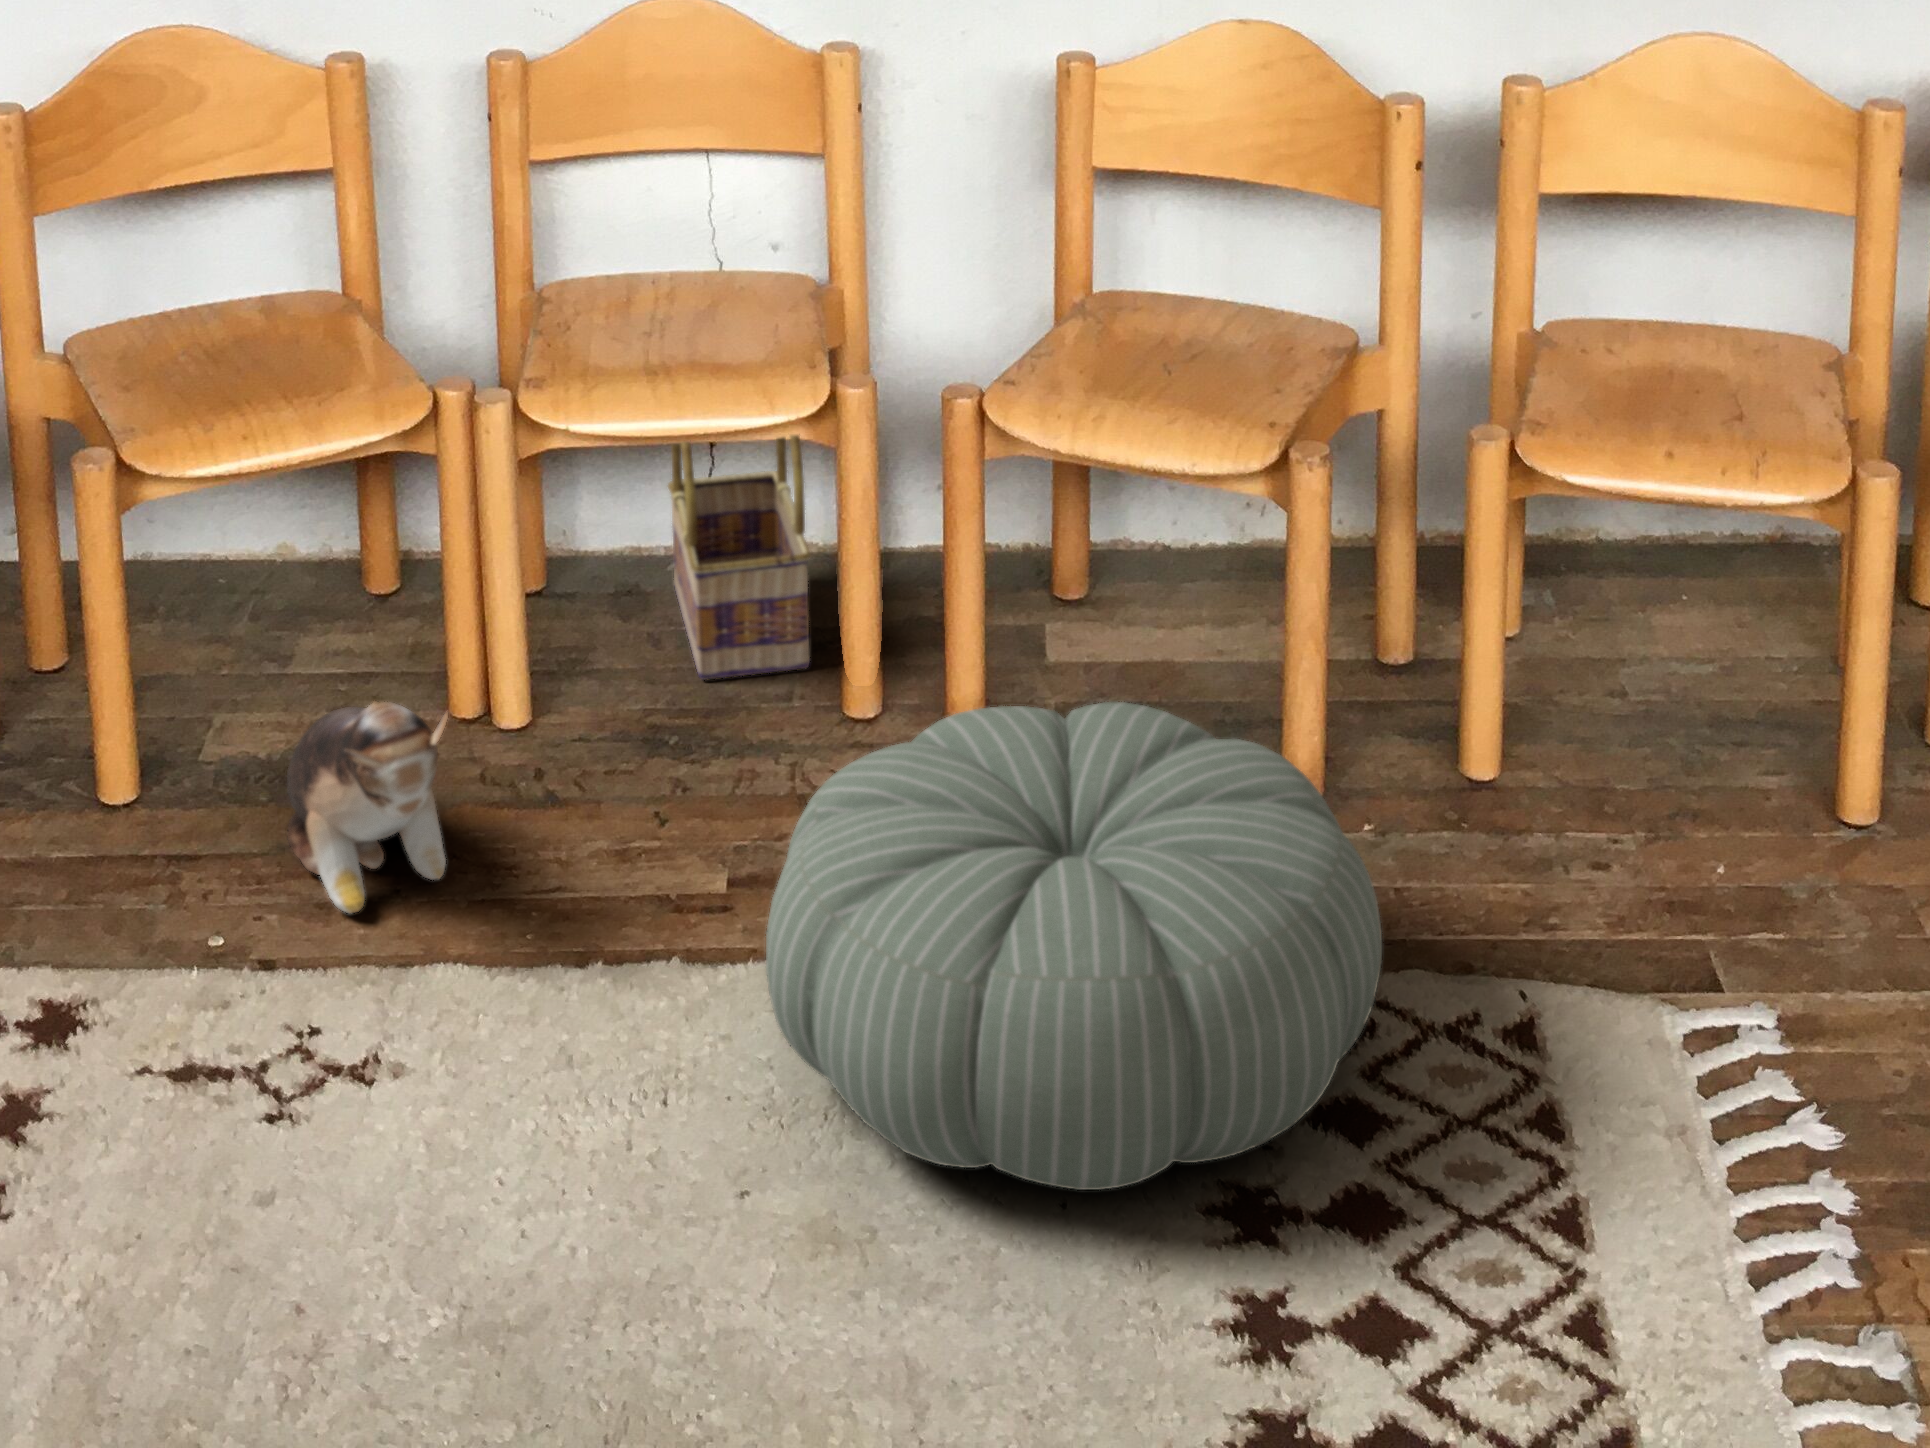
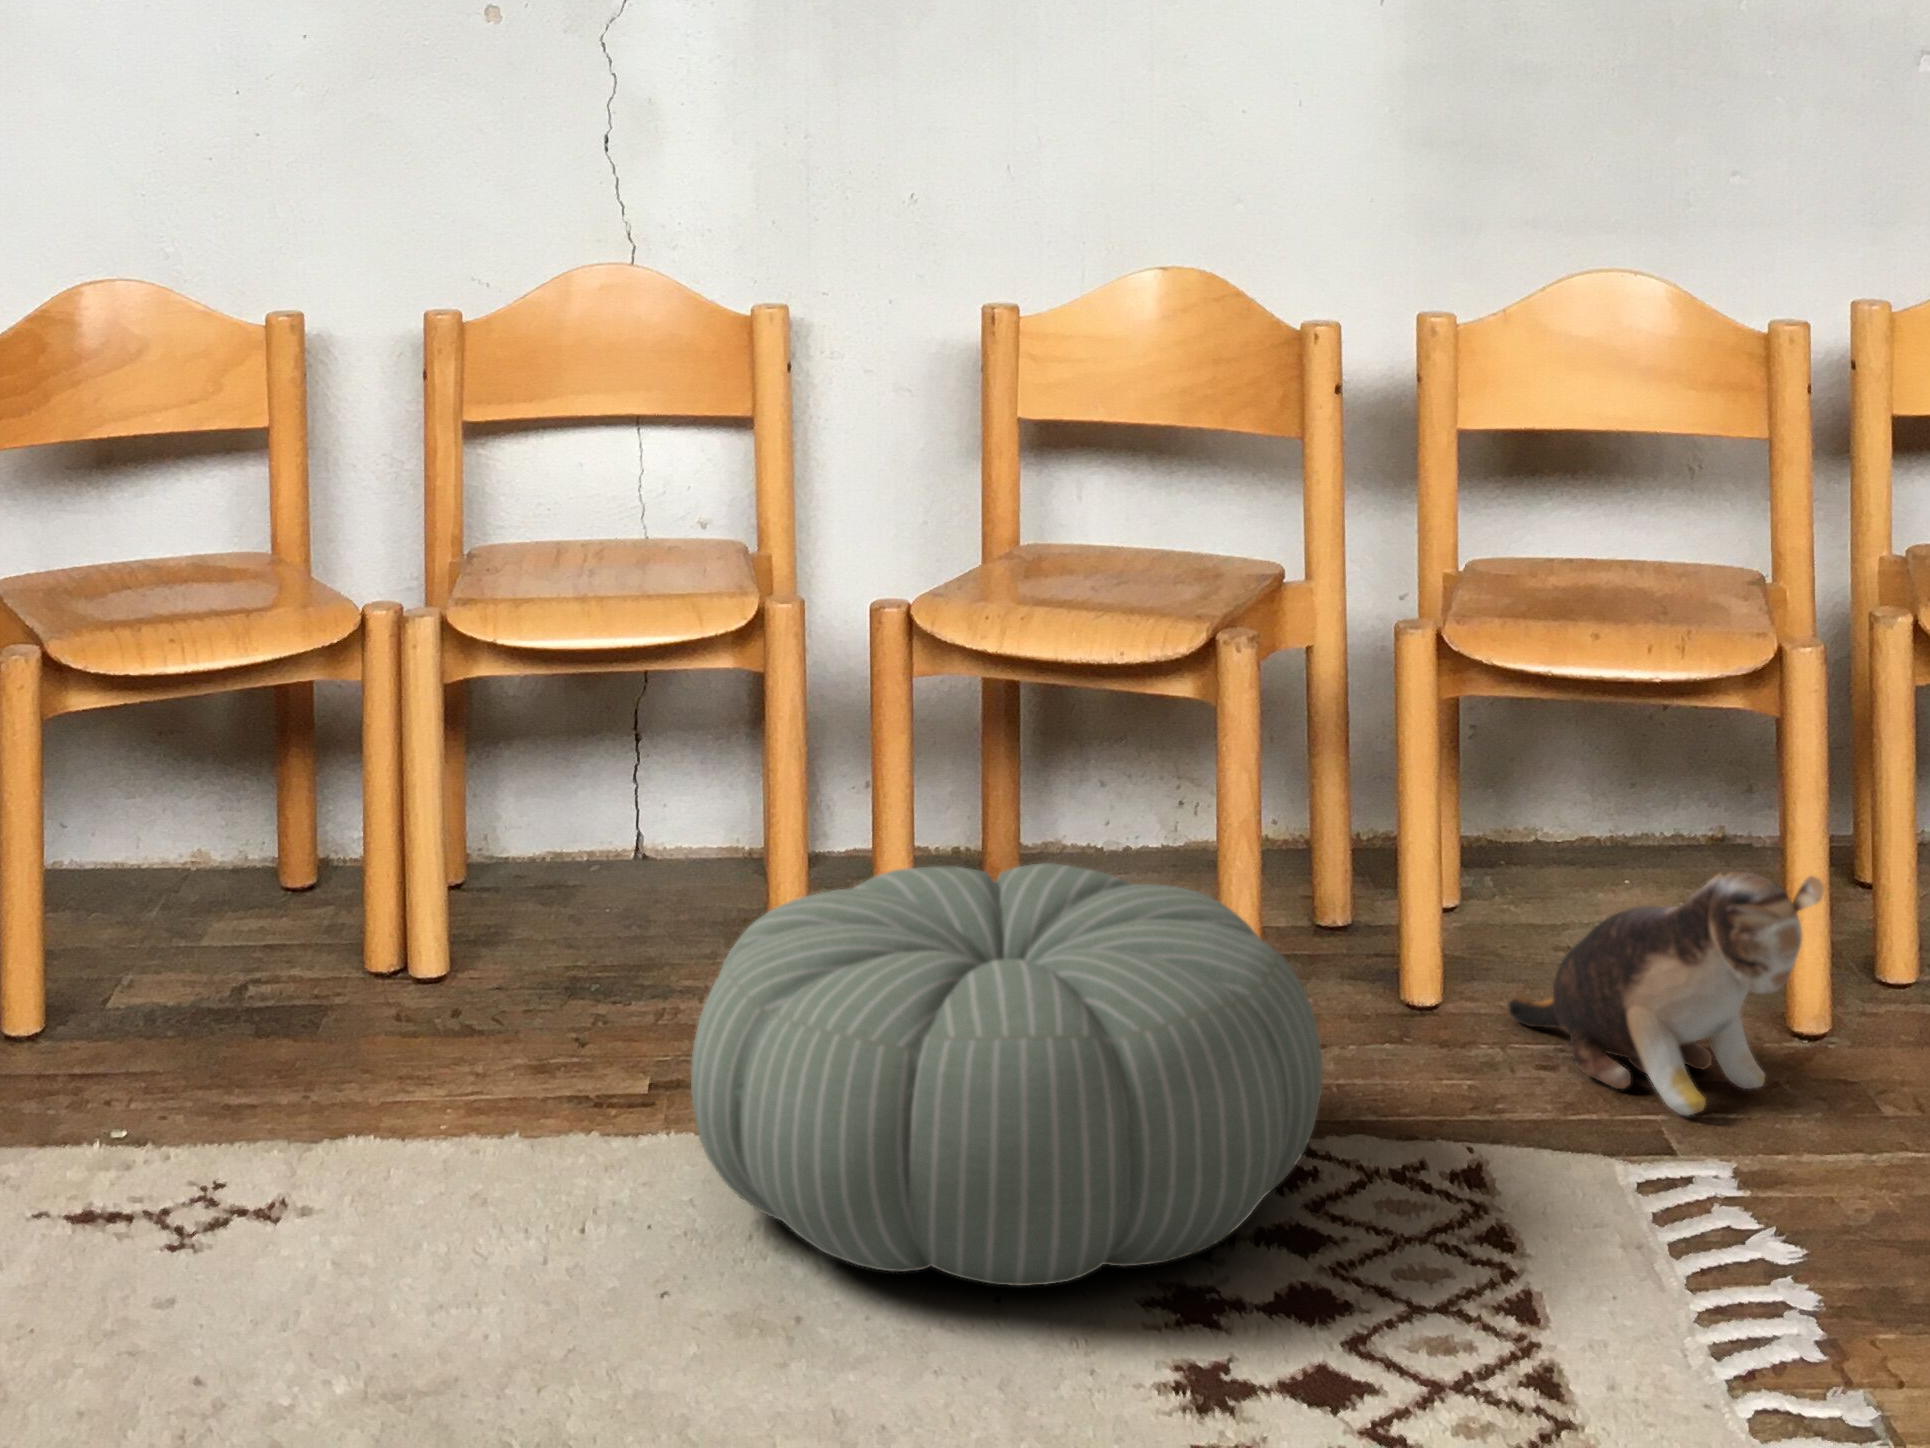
basket: present [668,435,810,680] -> none [581,660,730,944]
plush toy: present [287,701,448,913] -> present [1508,872,1824,1115]

